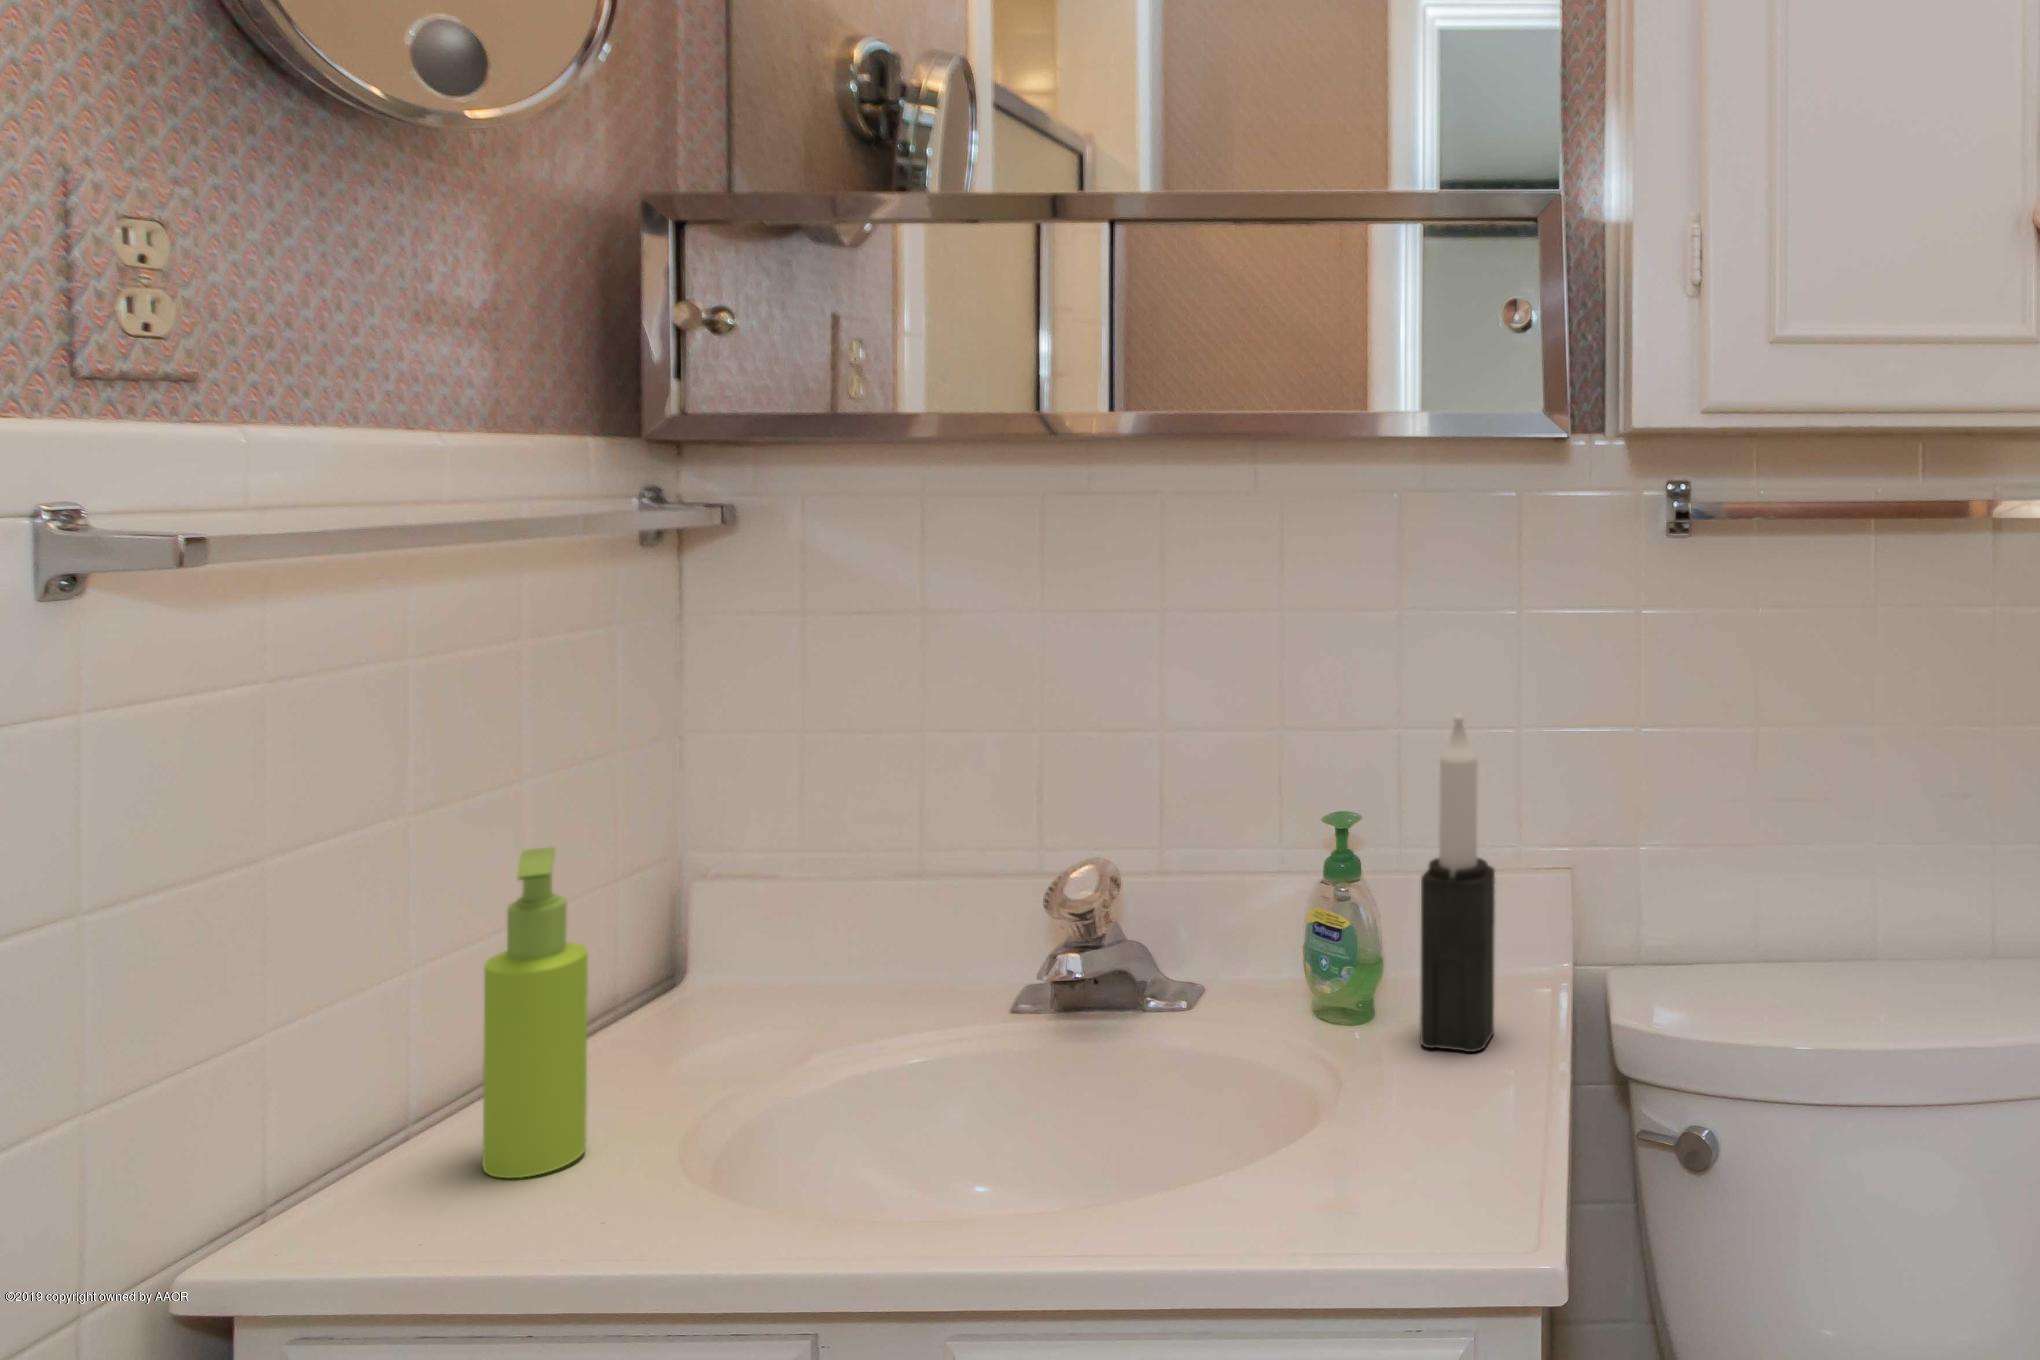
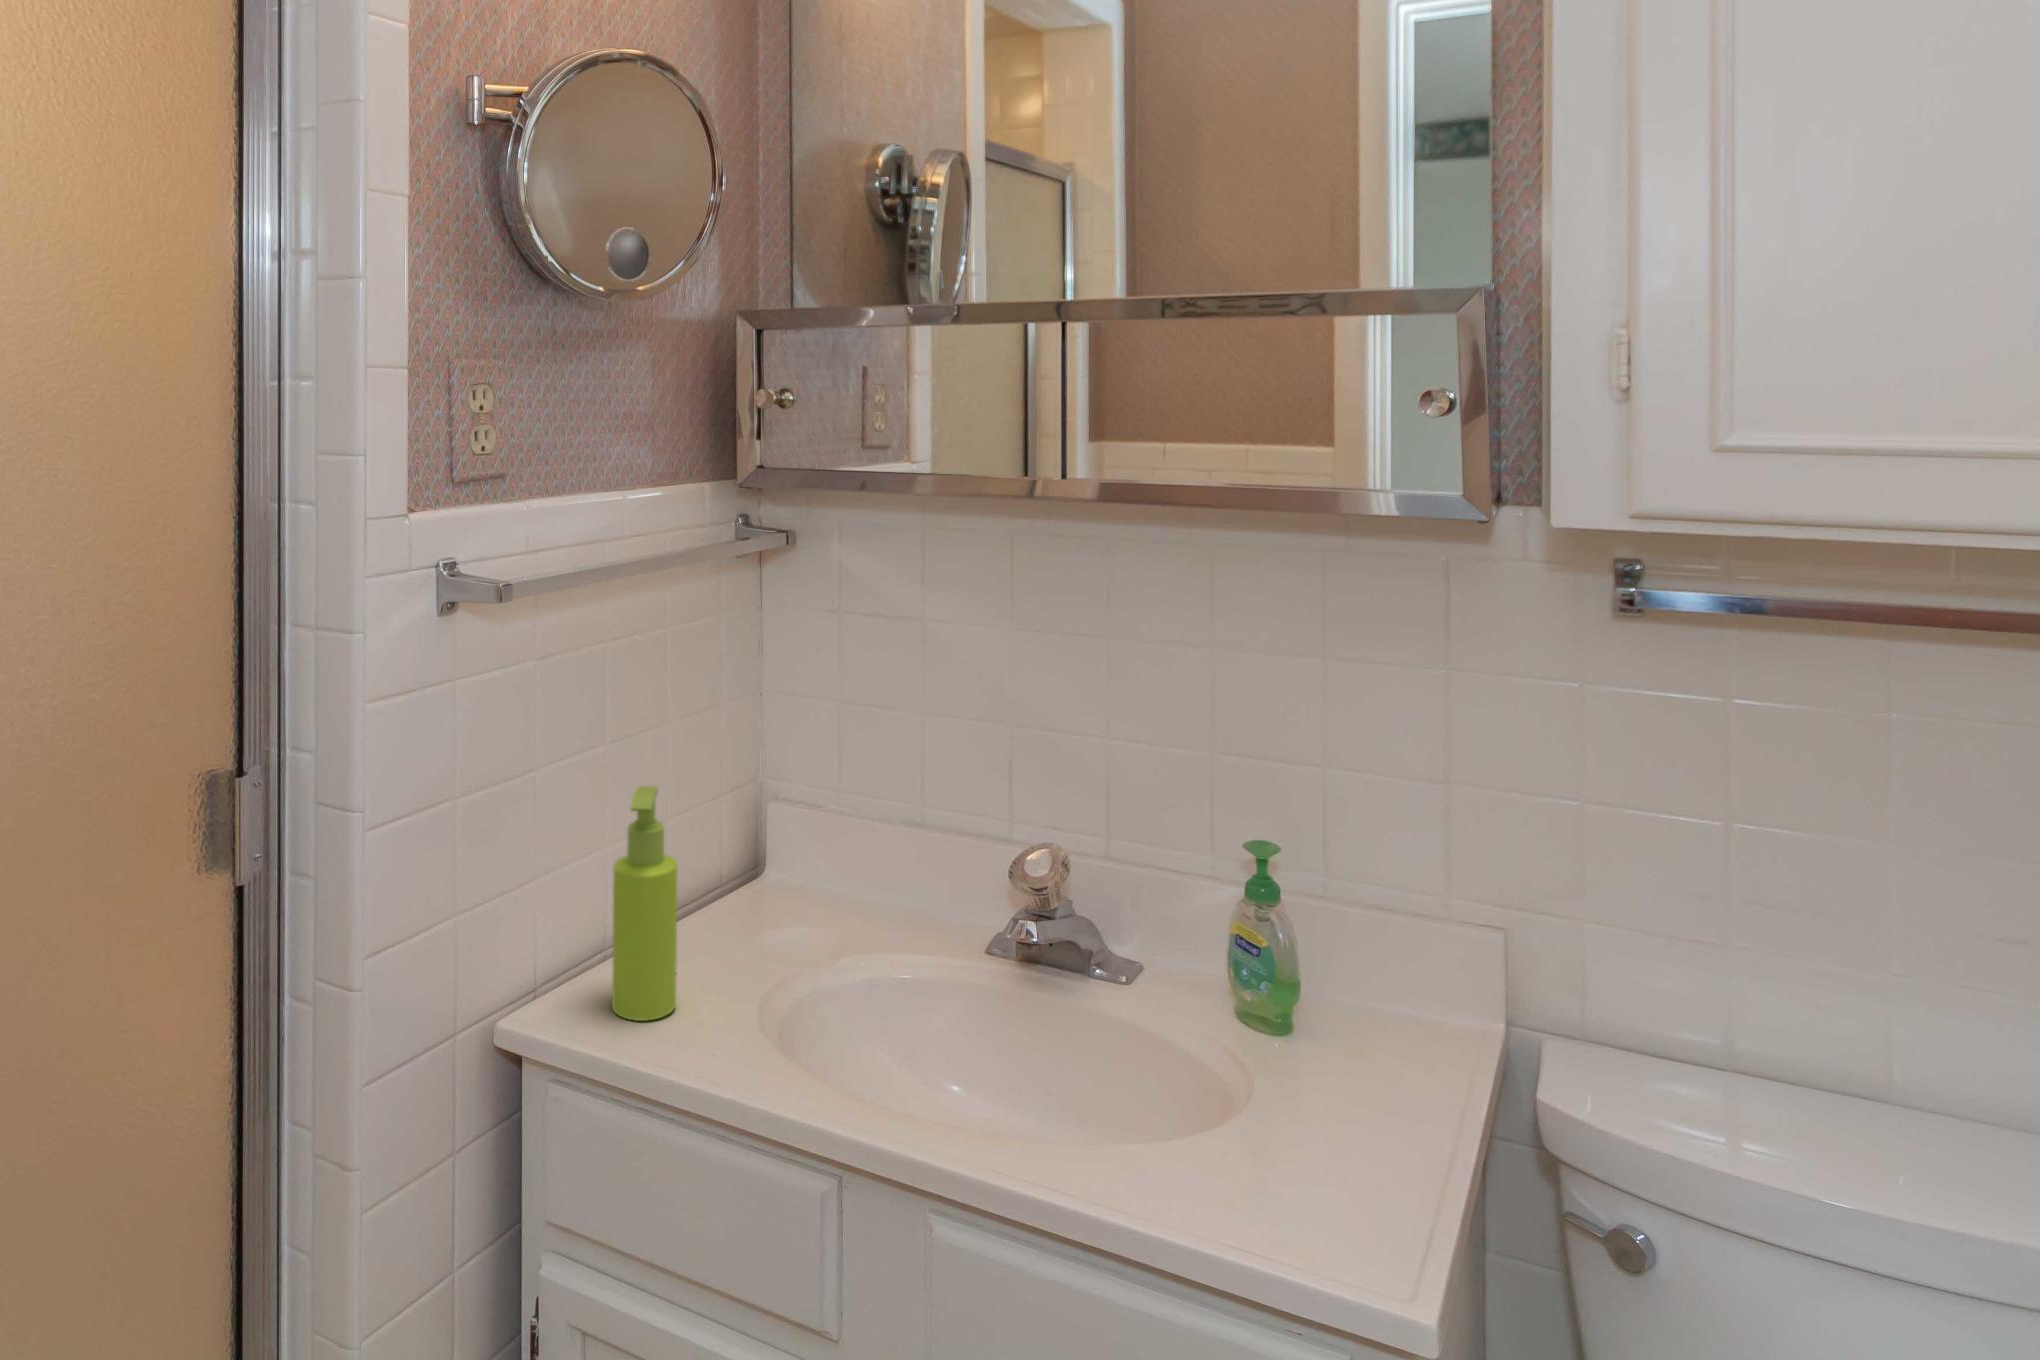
candle: present [1420,714,1495,1052] -> none [1330,777,1407,1094]

